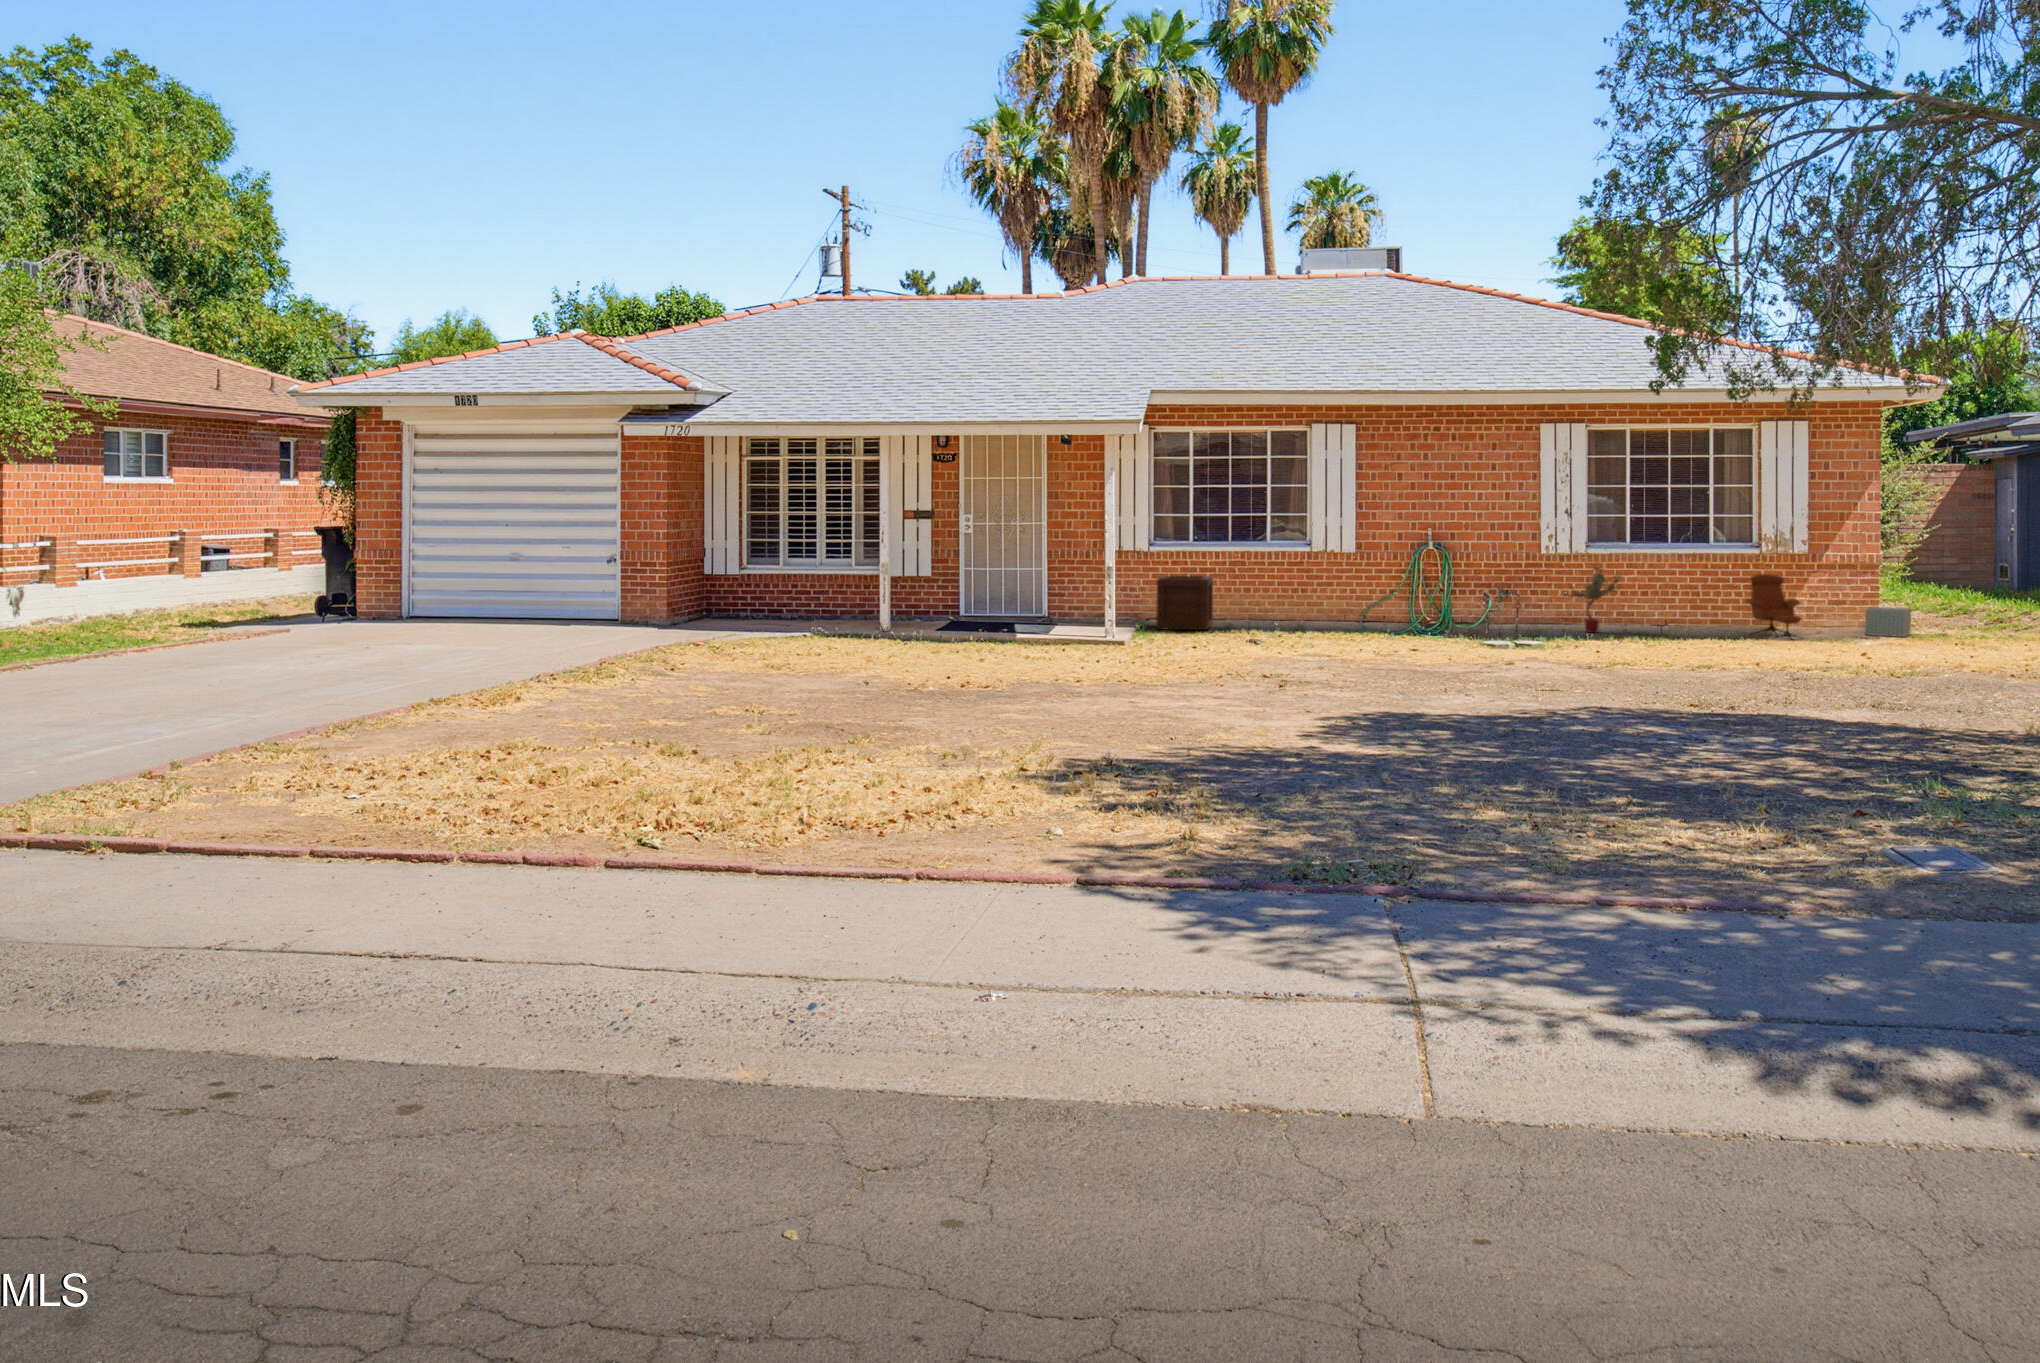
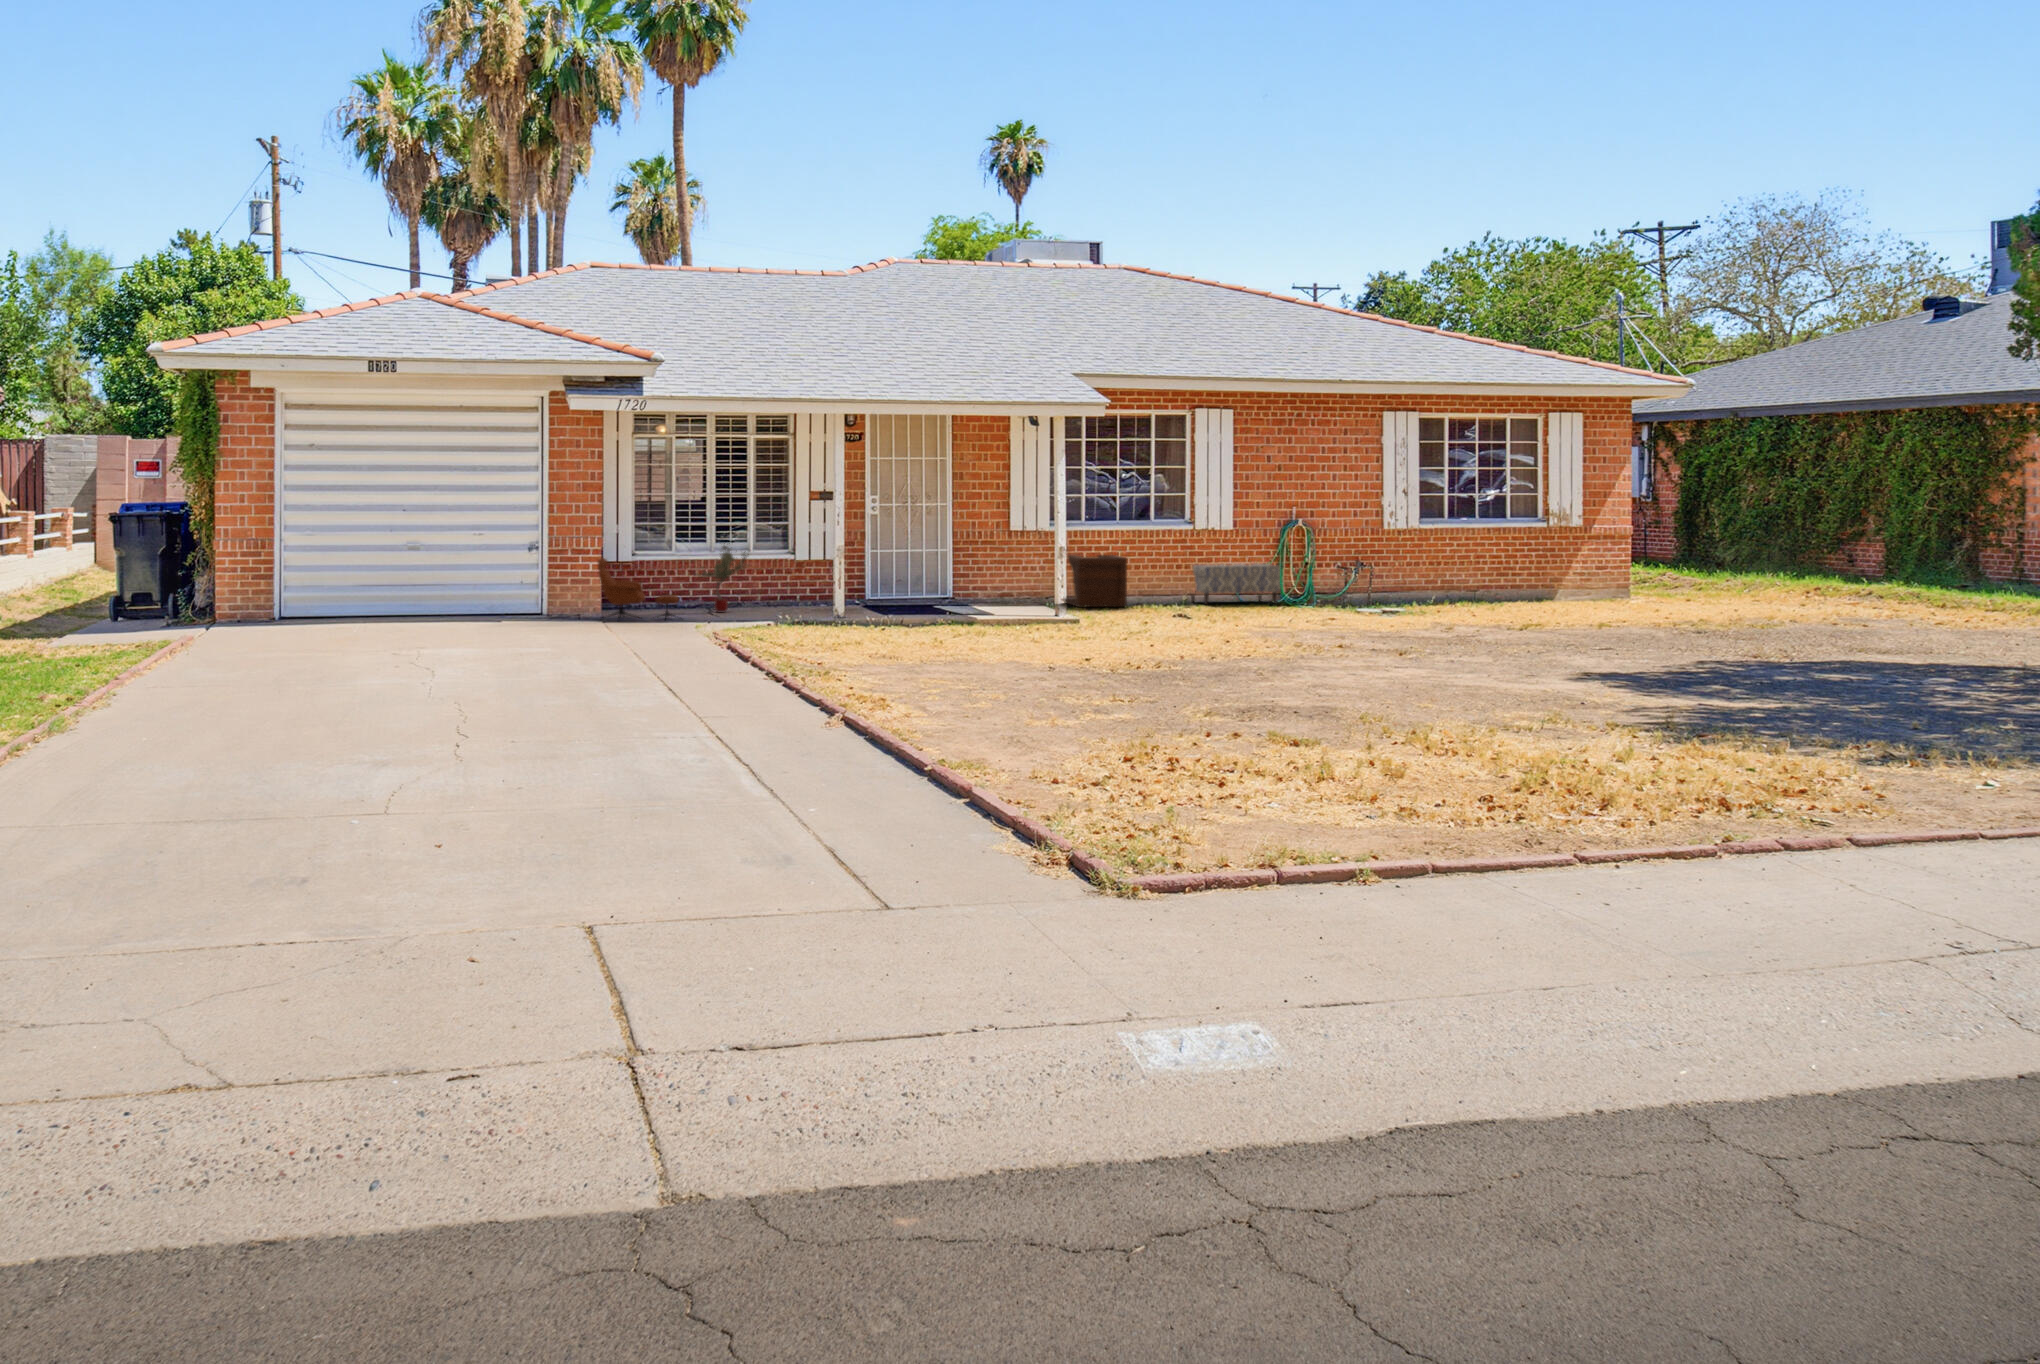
potted tree: present [1564,564,1622,633] -> present [694,543,749,612]
lounge chair: present [1746,574,1801,638] -> present [598,558,678,618]
bench: none [1298,588,1387,632] -> present [1191,563,1280,605]
storage box: present [1865,607,1911,637] -> none [1615,571,1659,595]

